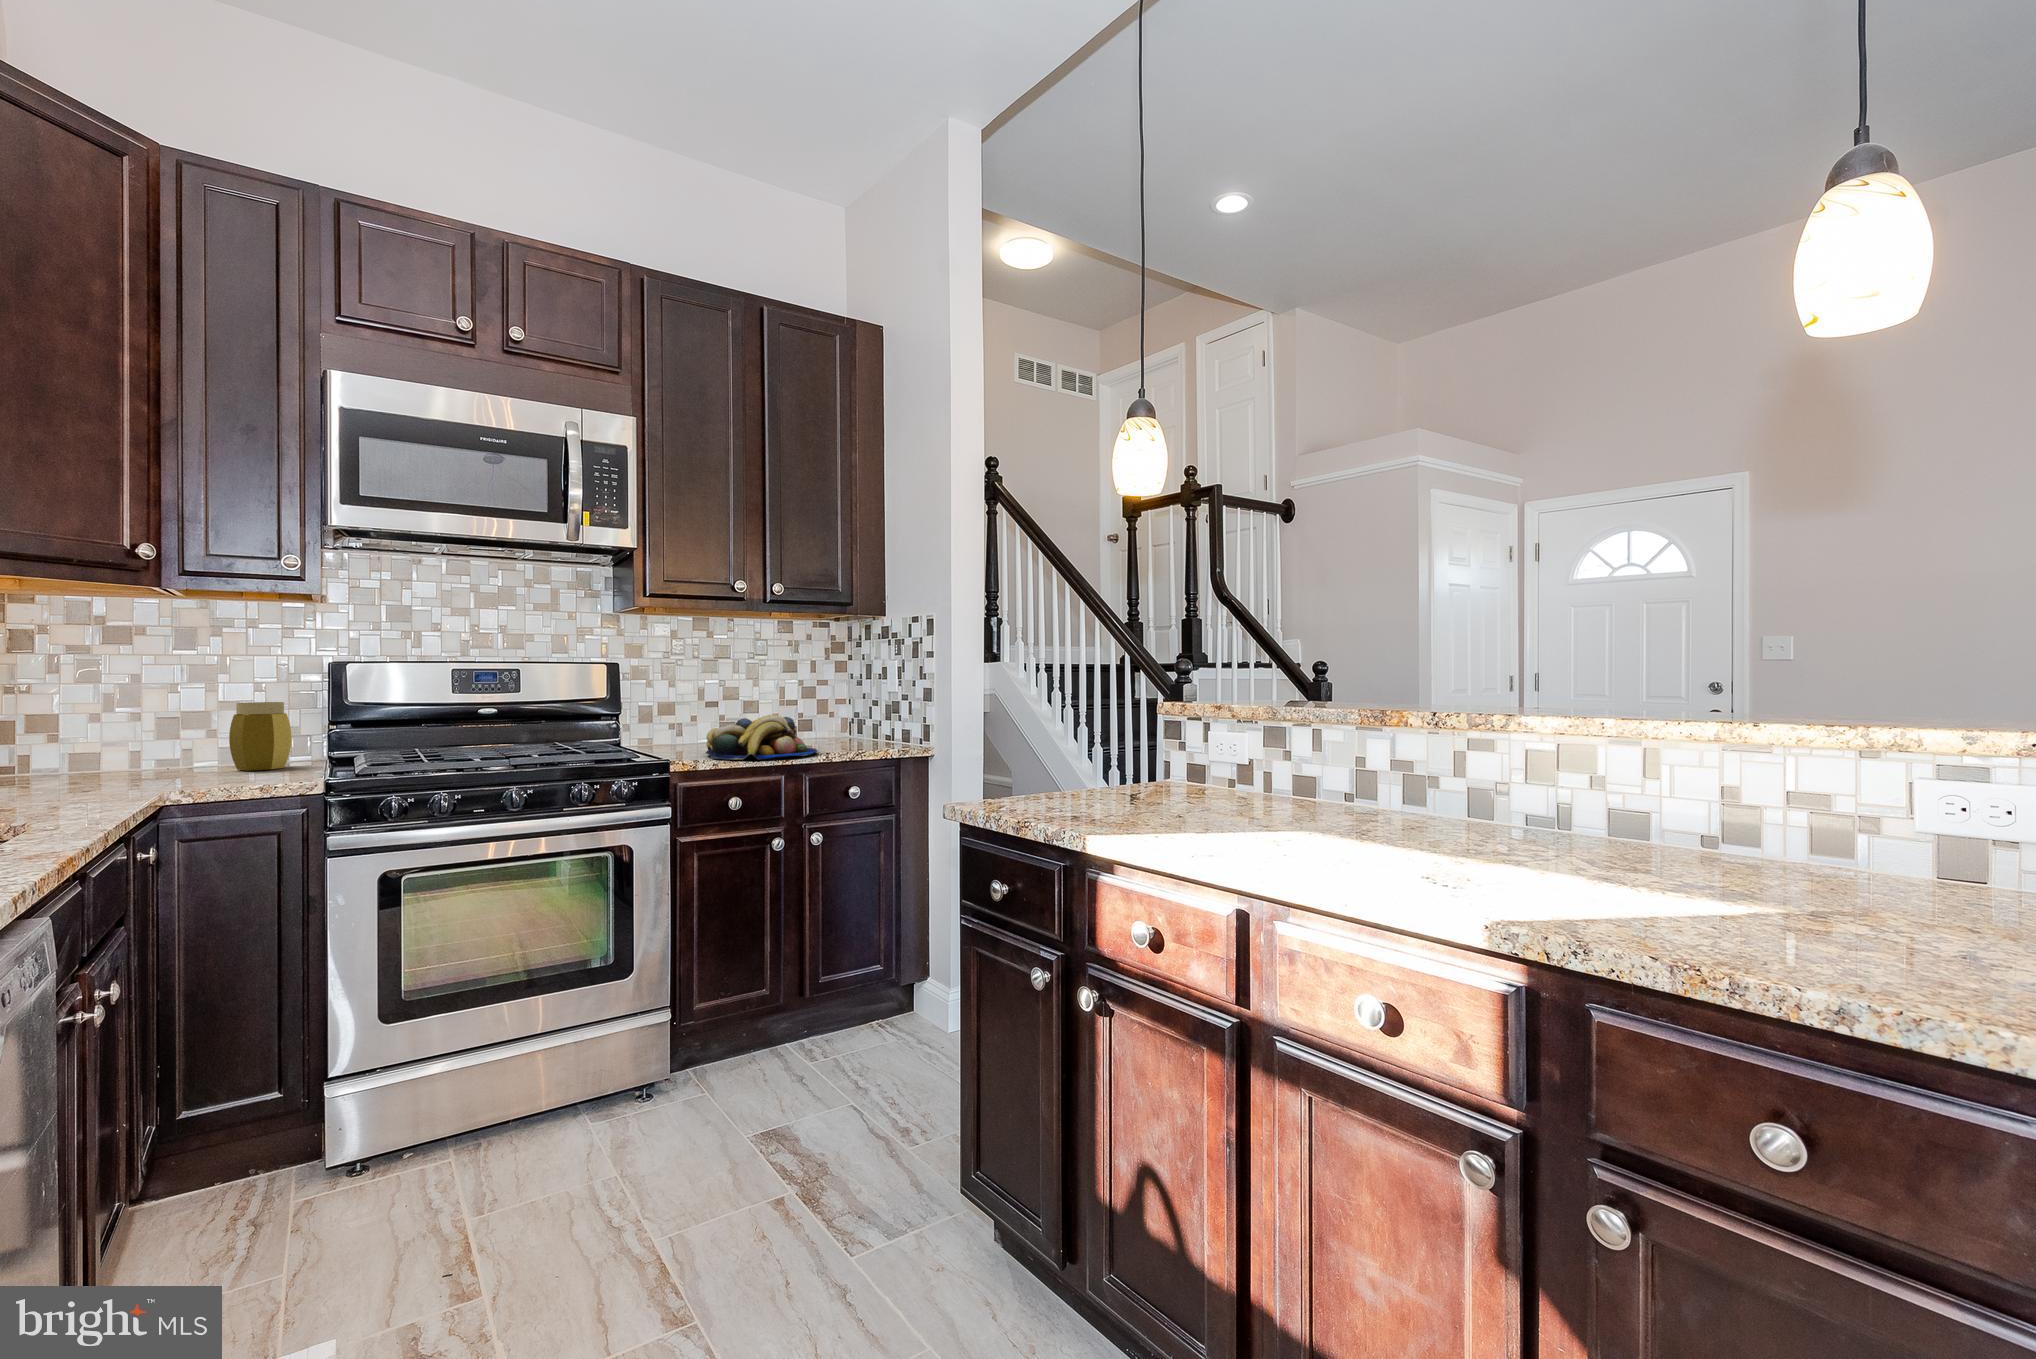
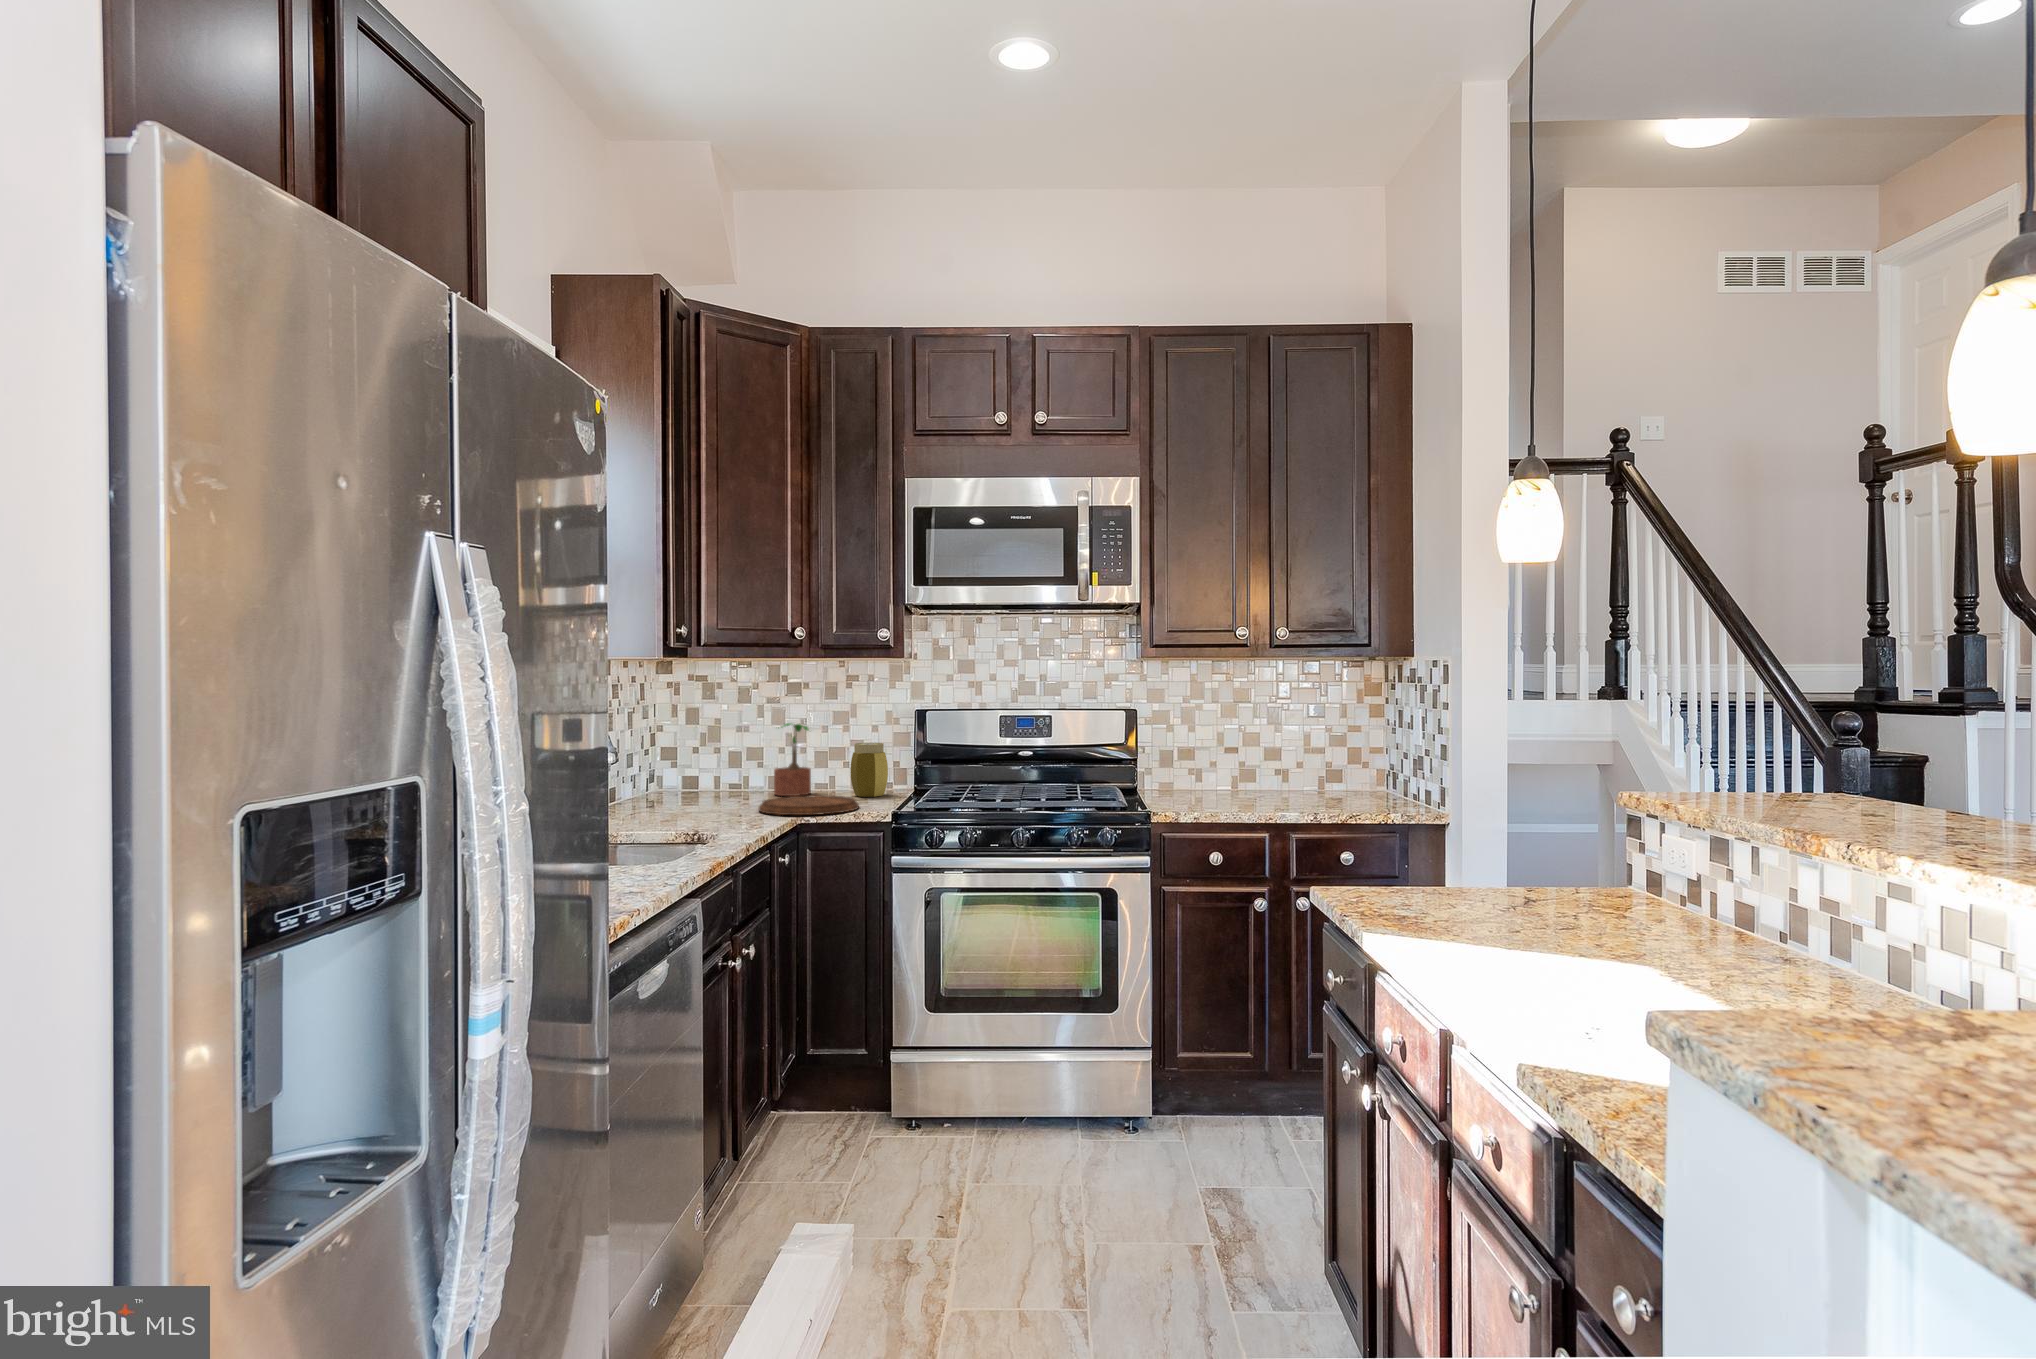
potted plant: none [89,677,162,777] -> present [774,723,811,796]
fruit bowl: present [706,715,818,760] -> none [1198,768,1312,816]
cutting board: none [80,769,261,795] -> present [758,795,859,815]

